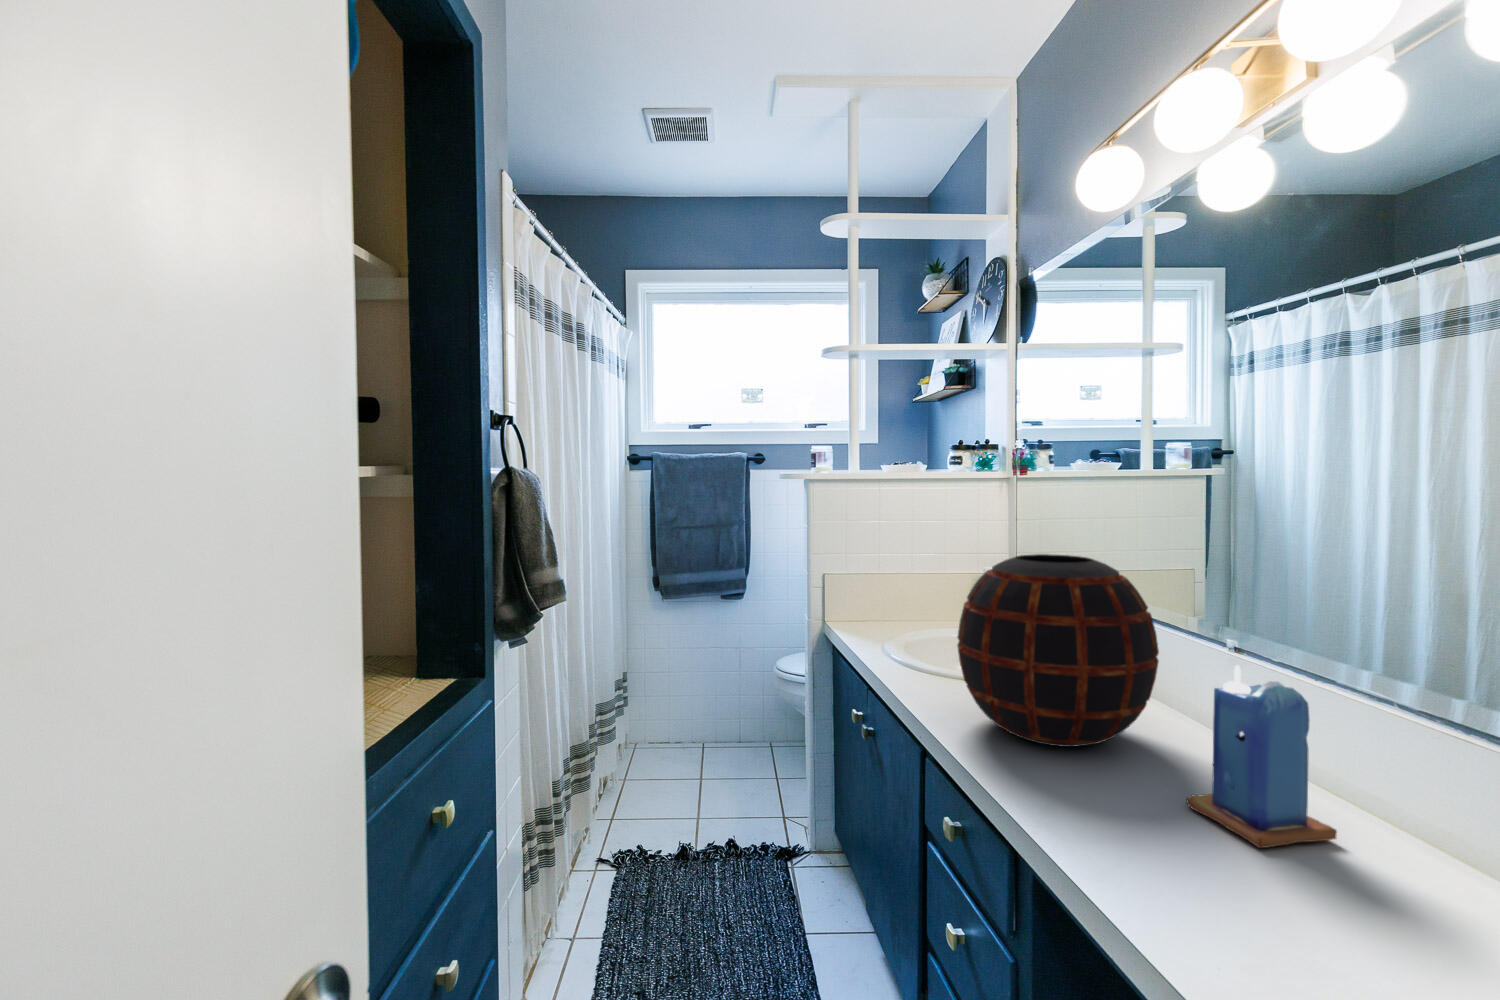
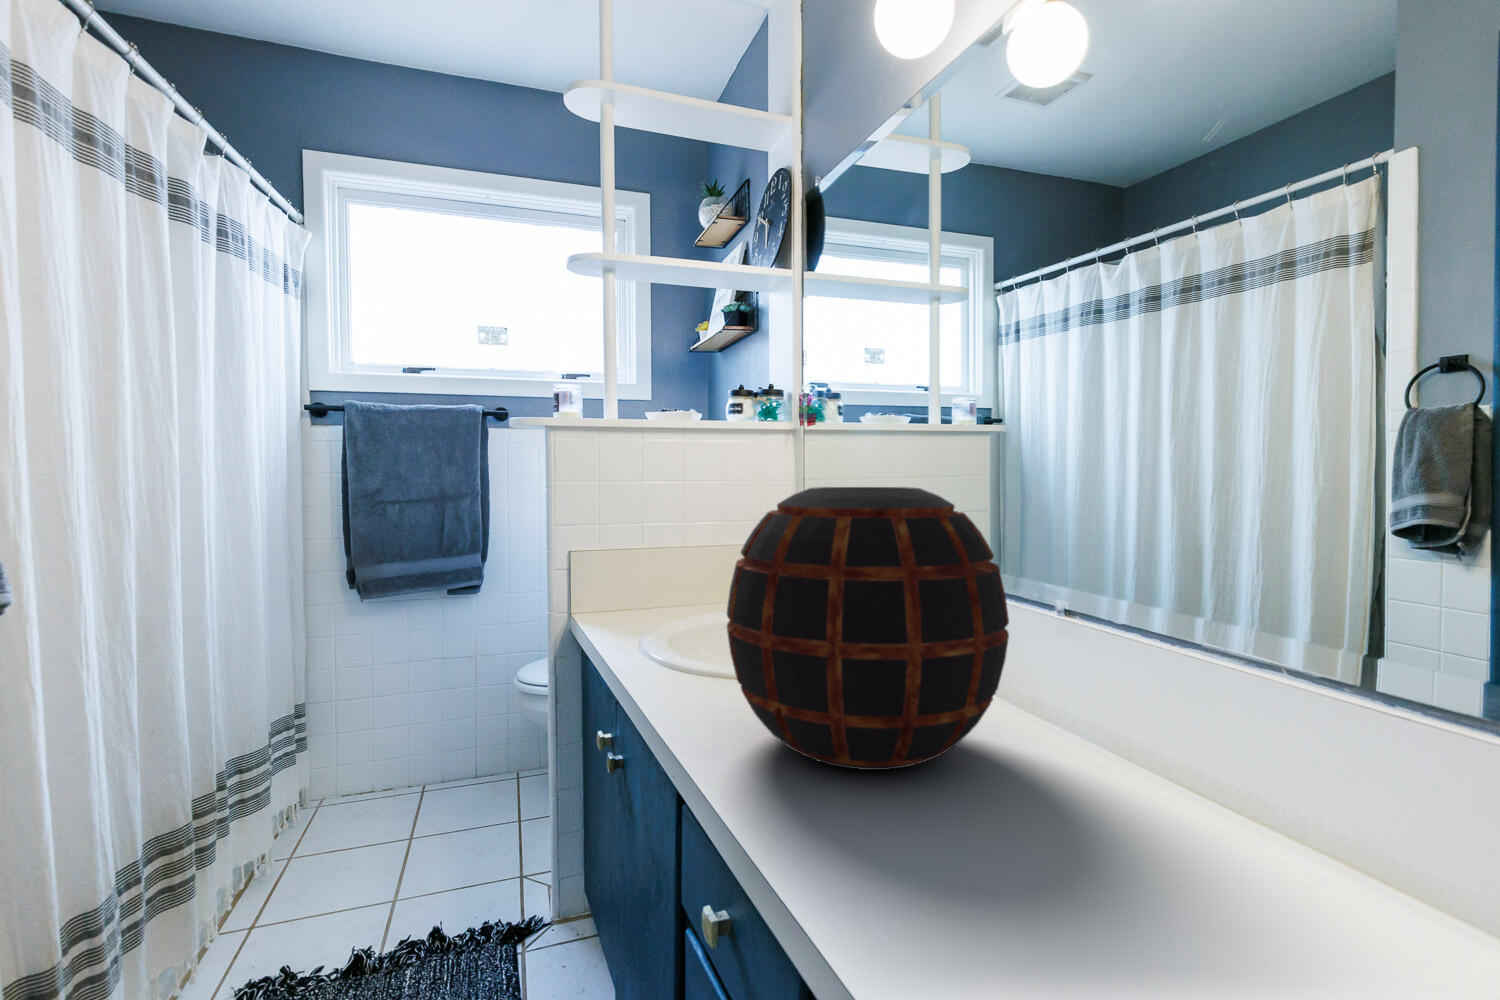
candle: present [1186,665,1337,848] -> none [1078,623,1306,934]

